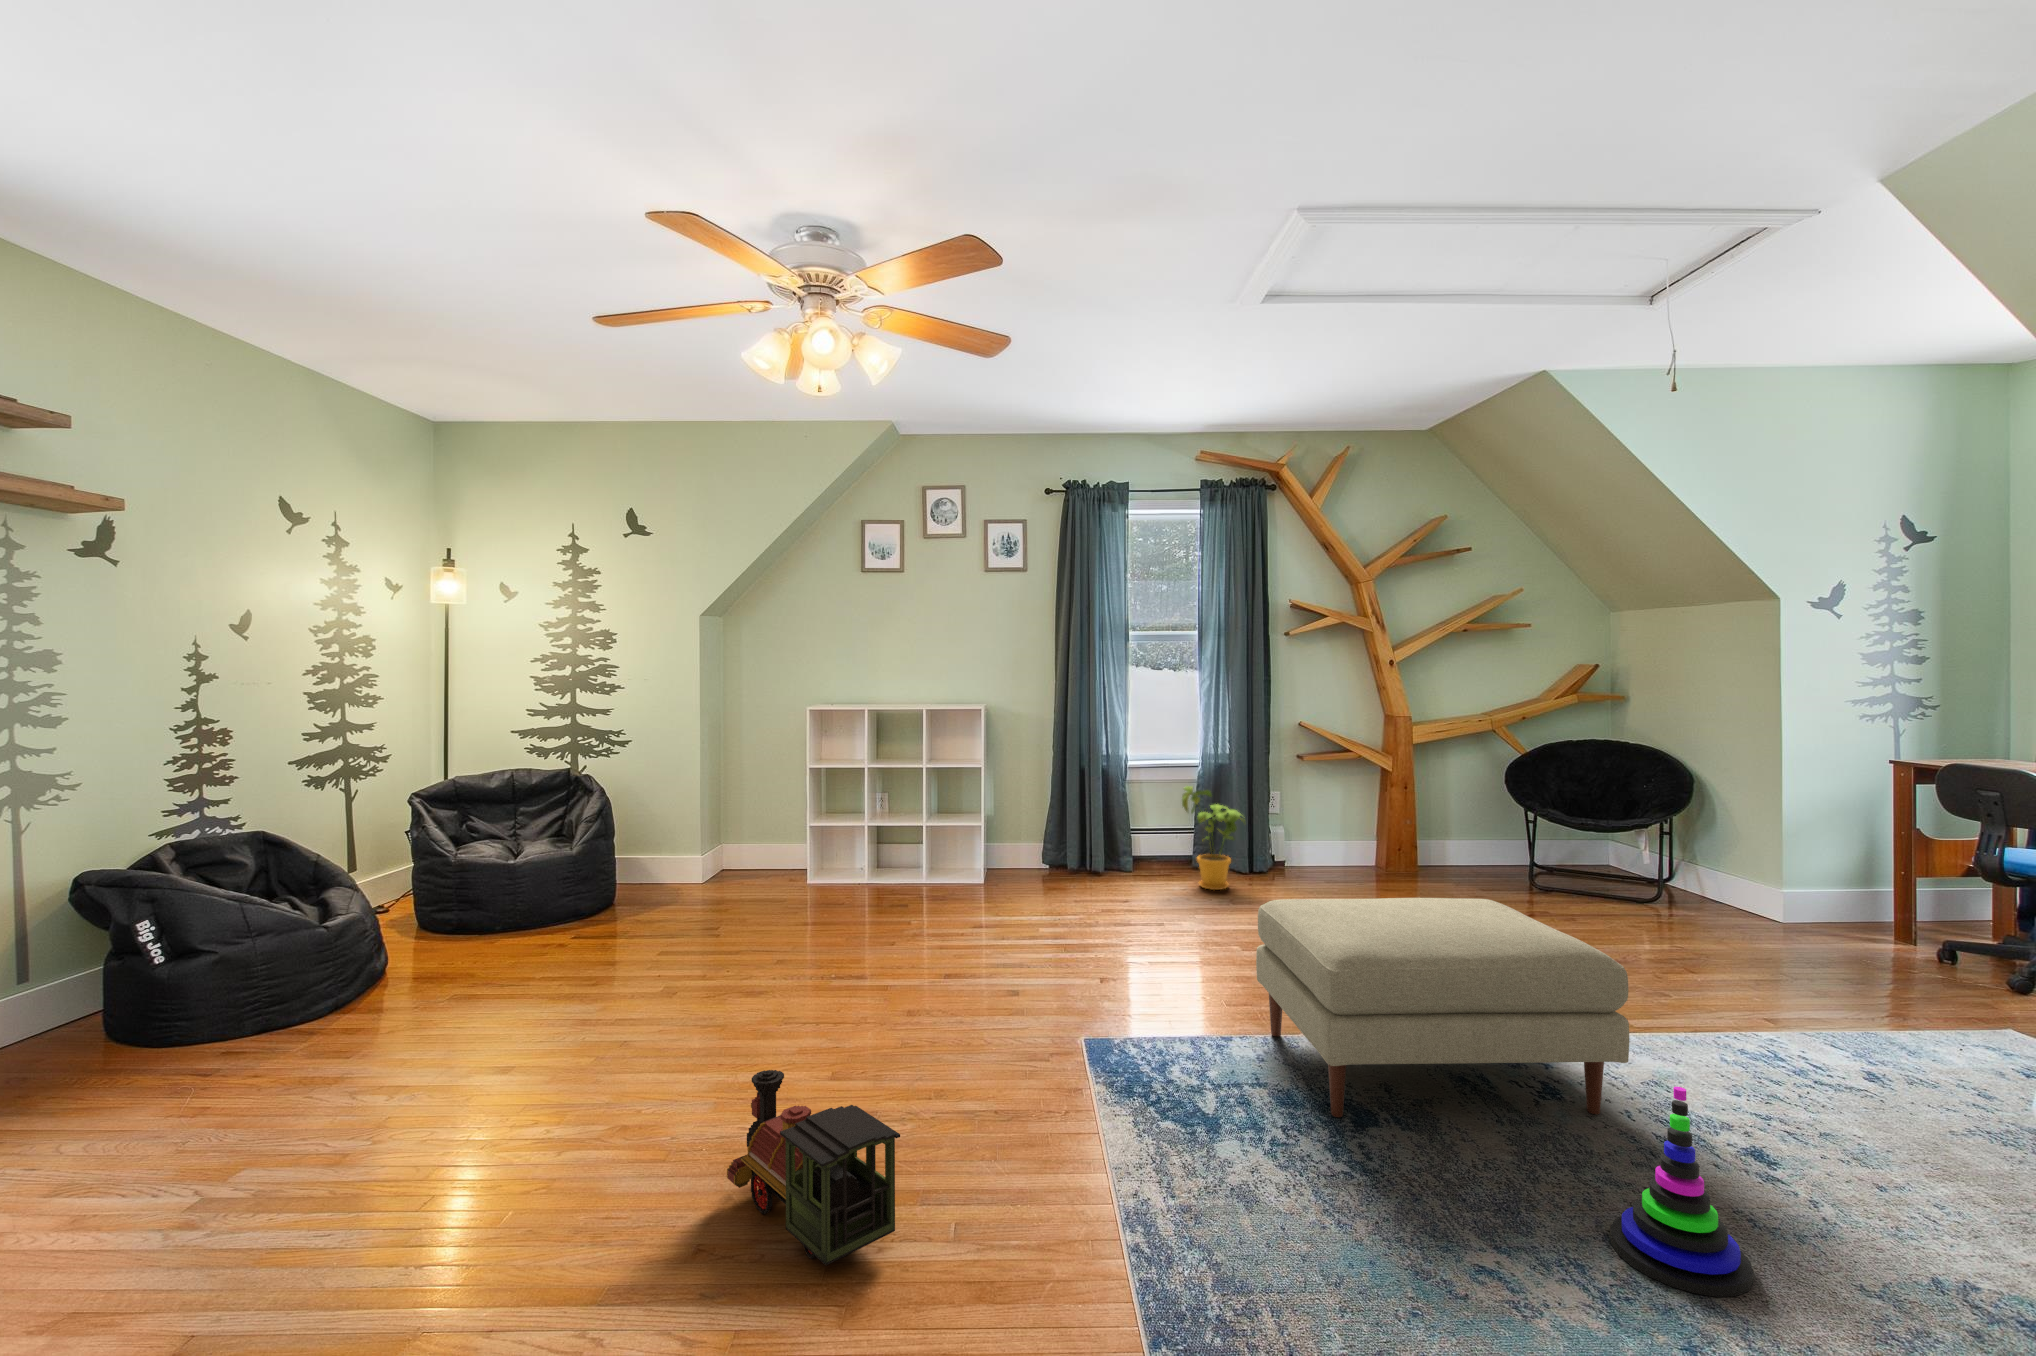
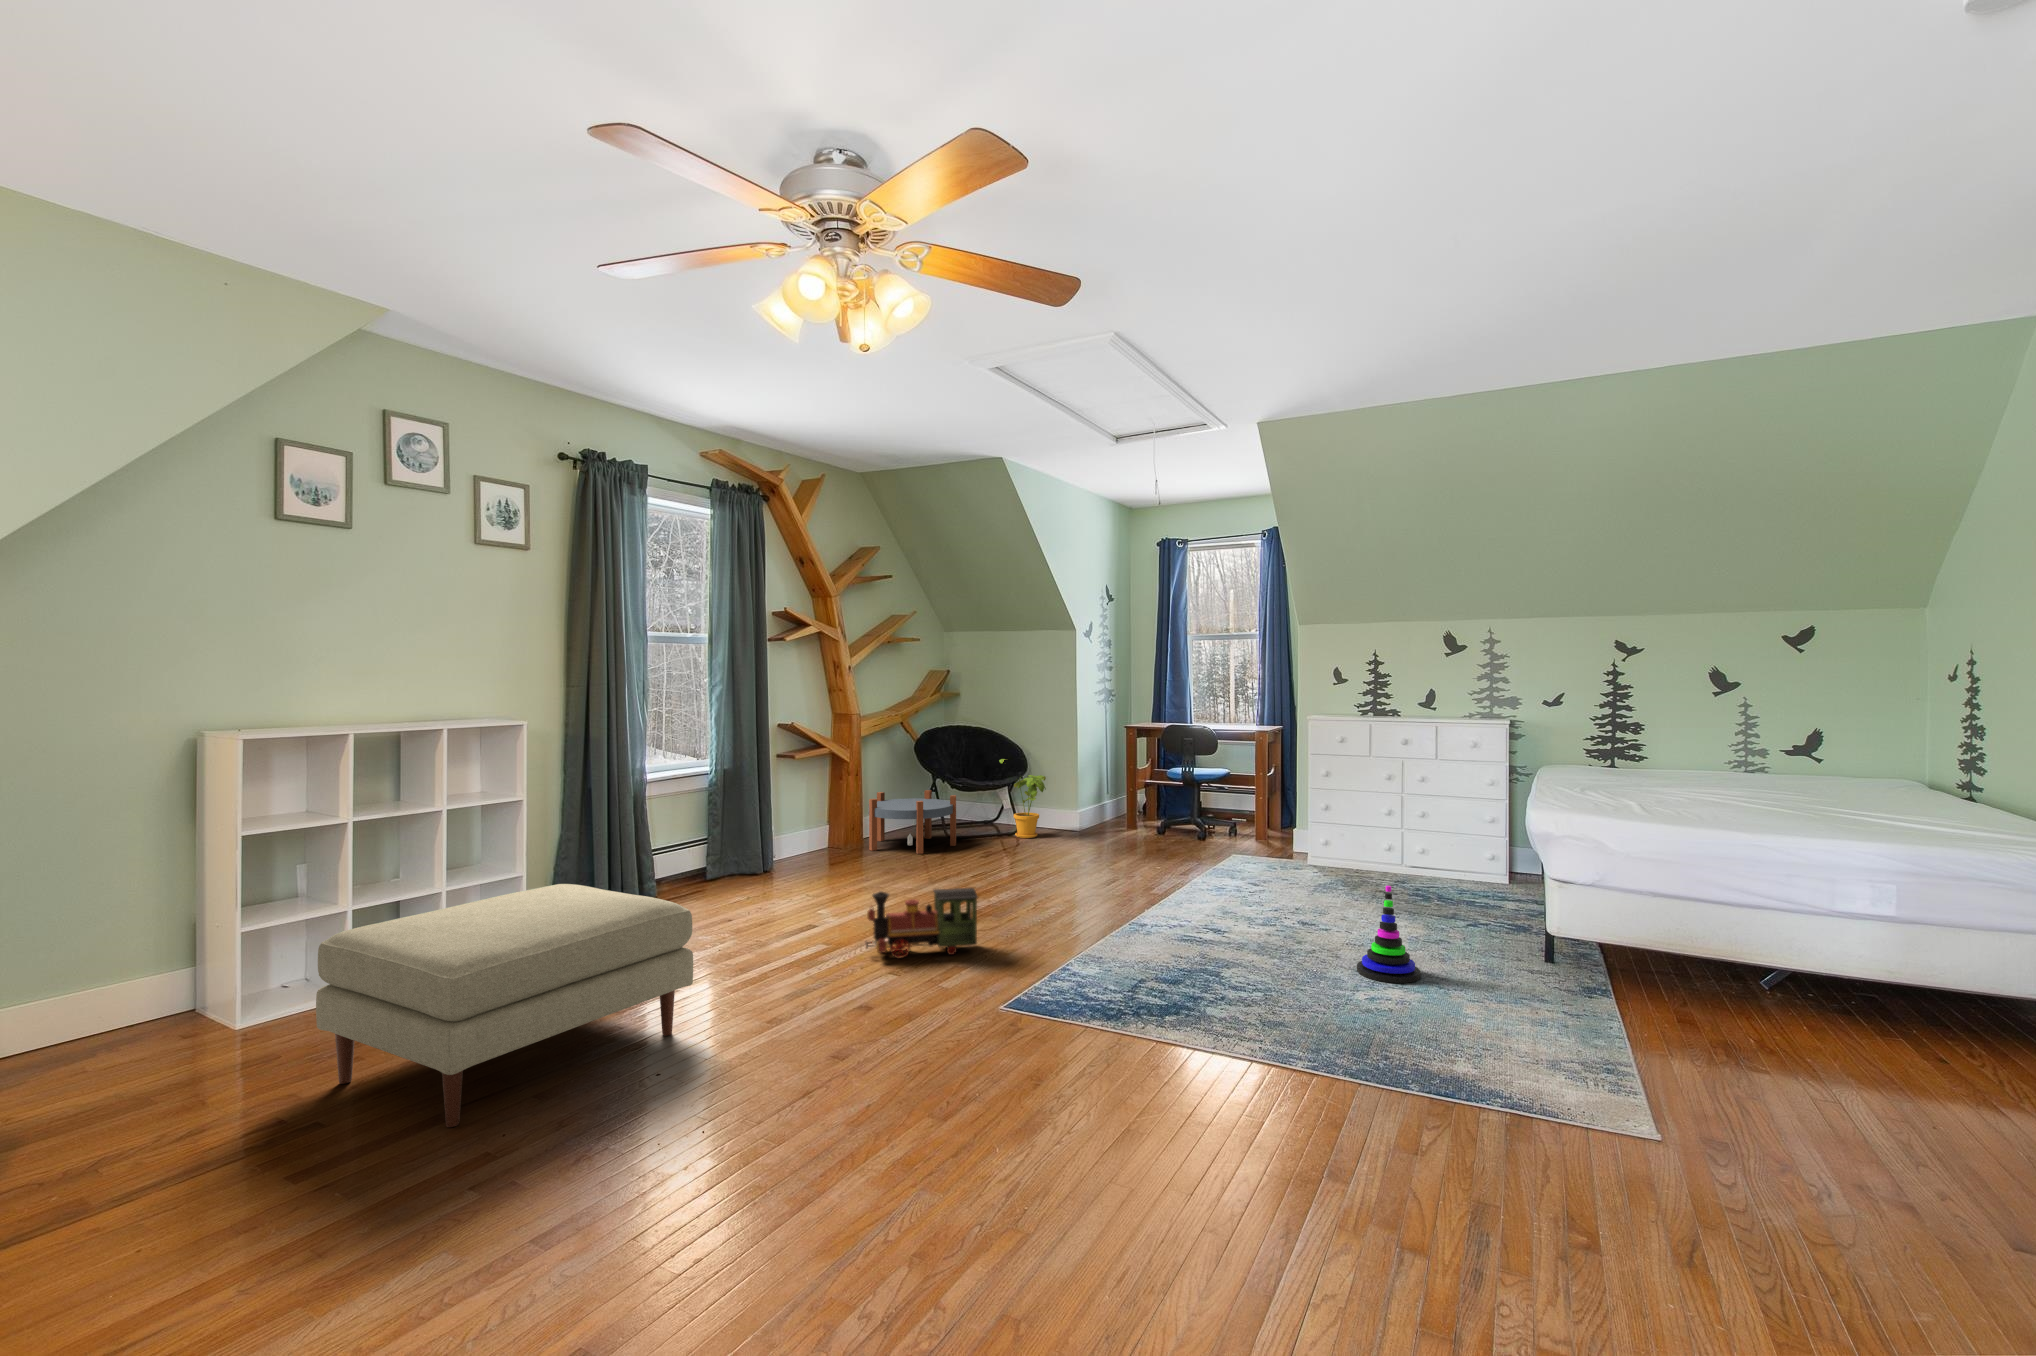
house plant: present [1182,786,1245,890] -> present [999,759,1046,838]
side table: none [1412,812,1532,893] -> present [868,790,956,854]
ottoman: present [1256,898,1629,1117] -> present [316,884,693,1127]
toy train: present [727,1070,900,1266] -> present [866,888,978,958]

